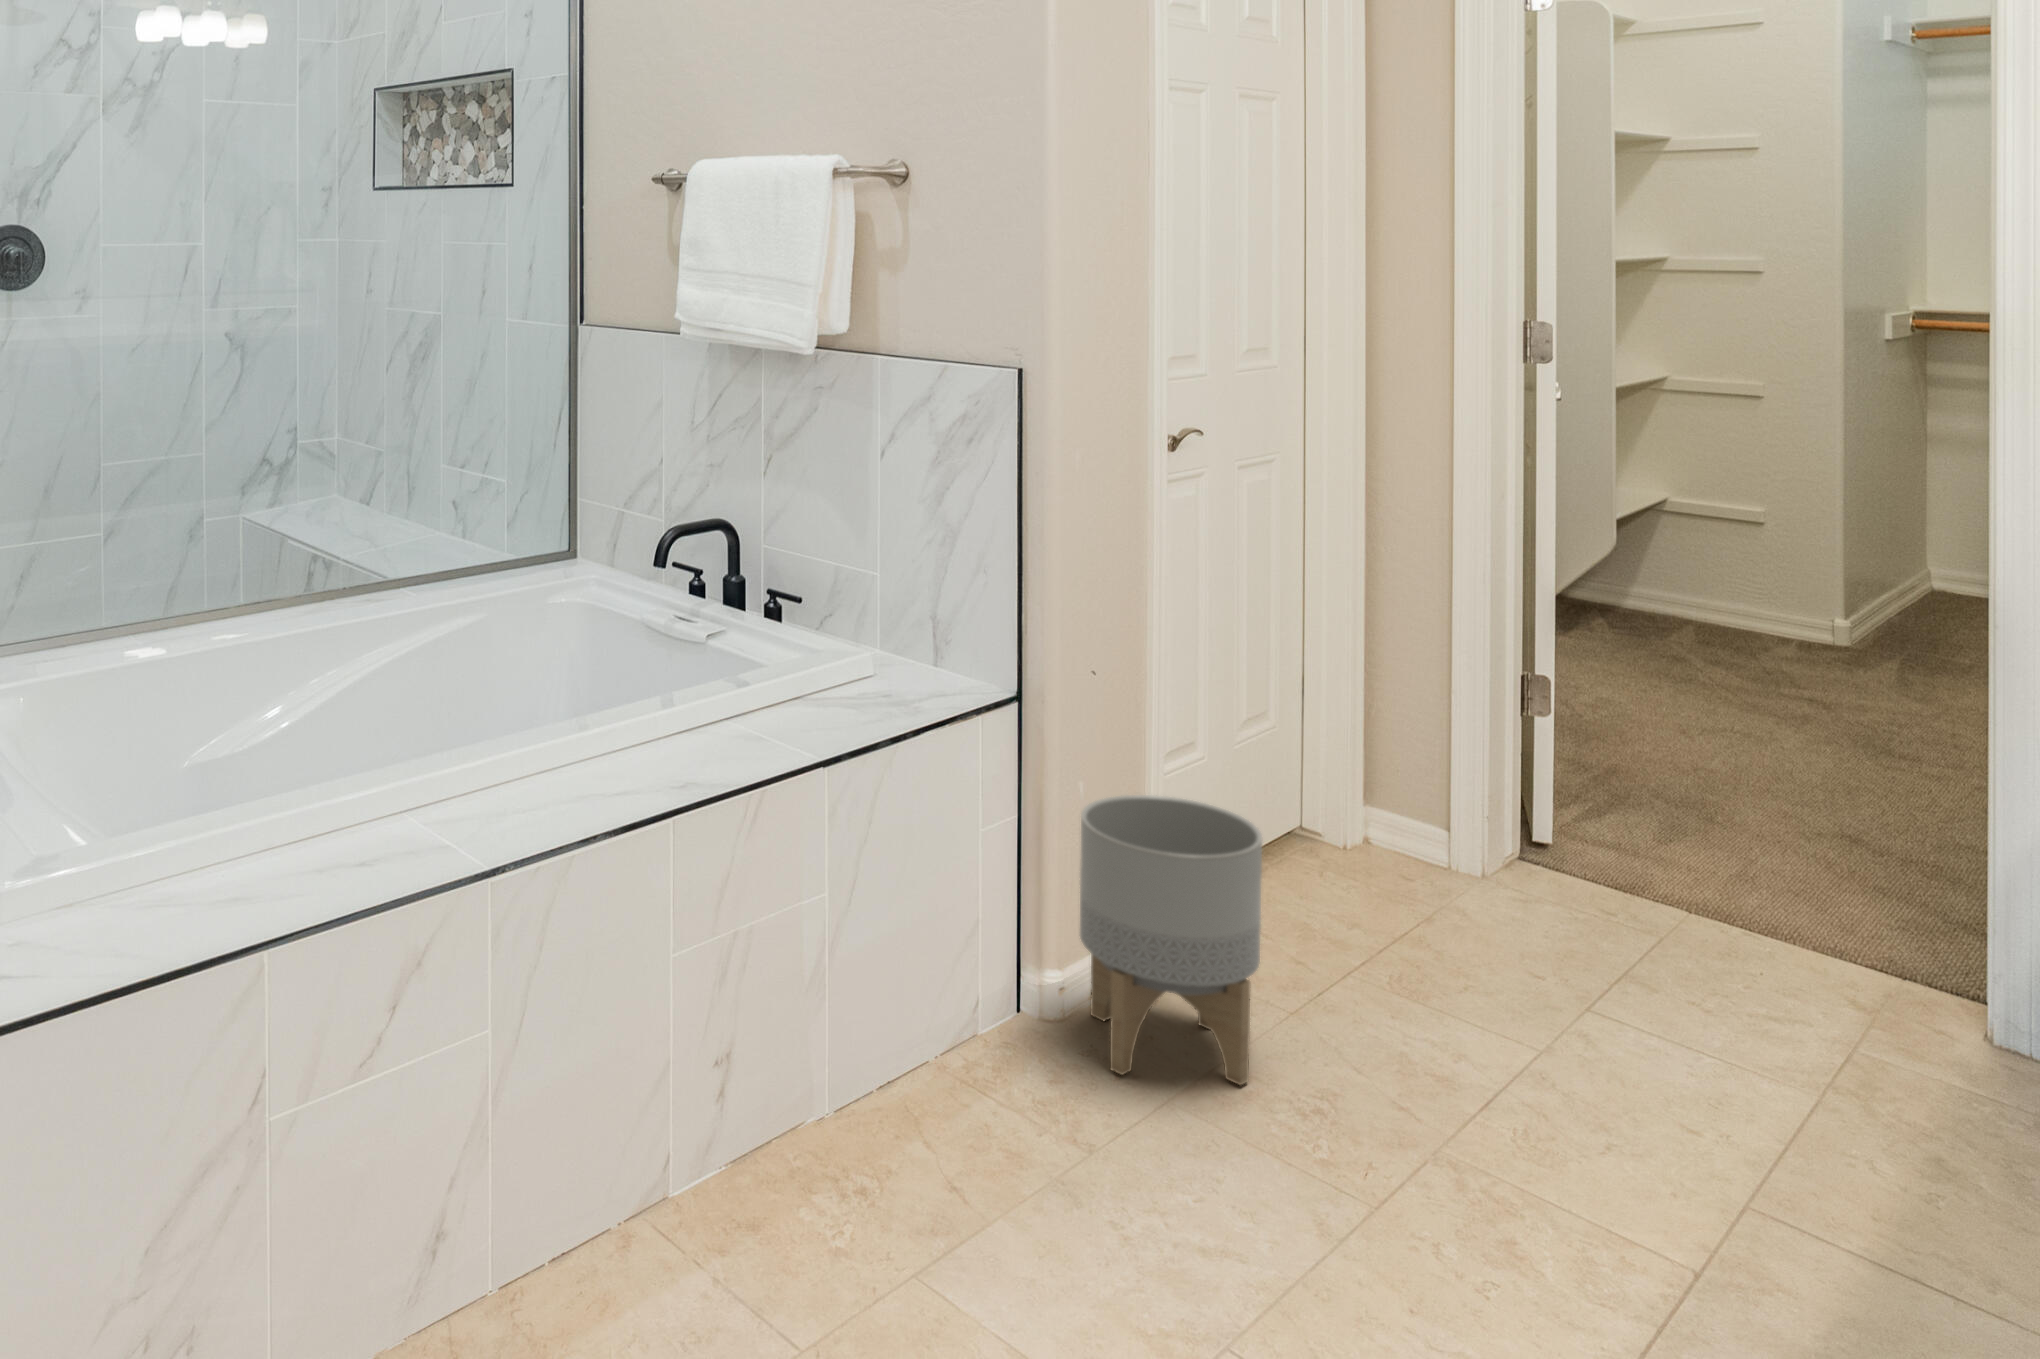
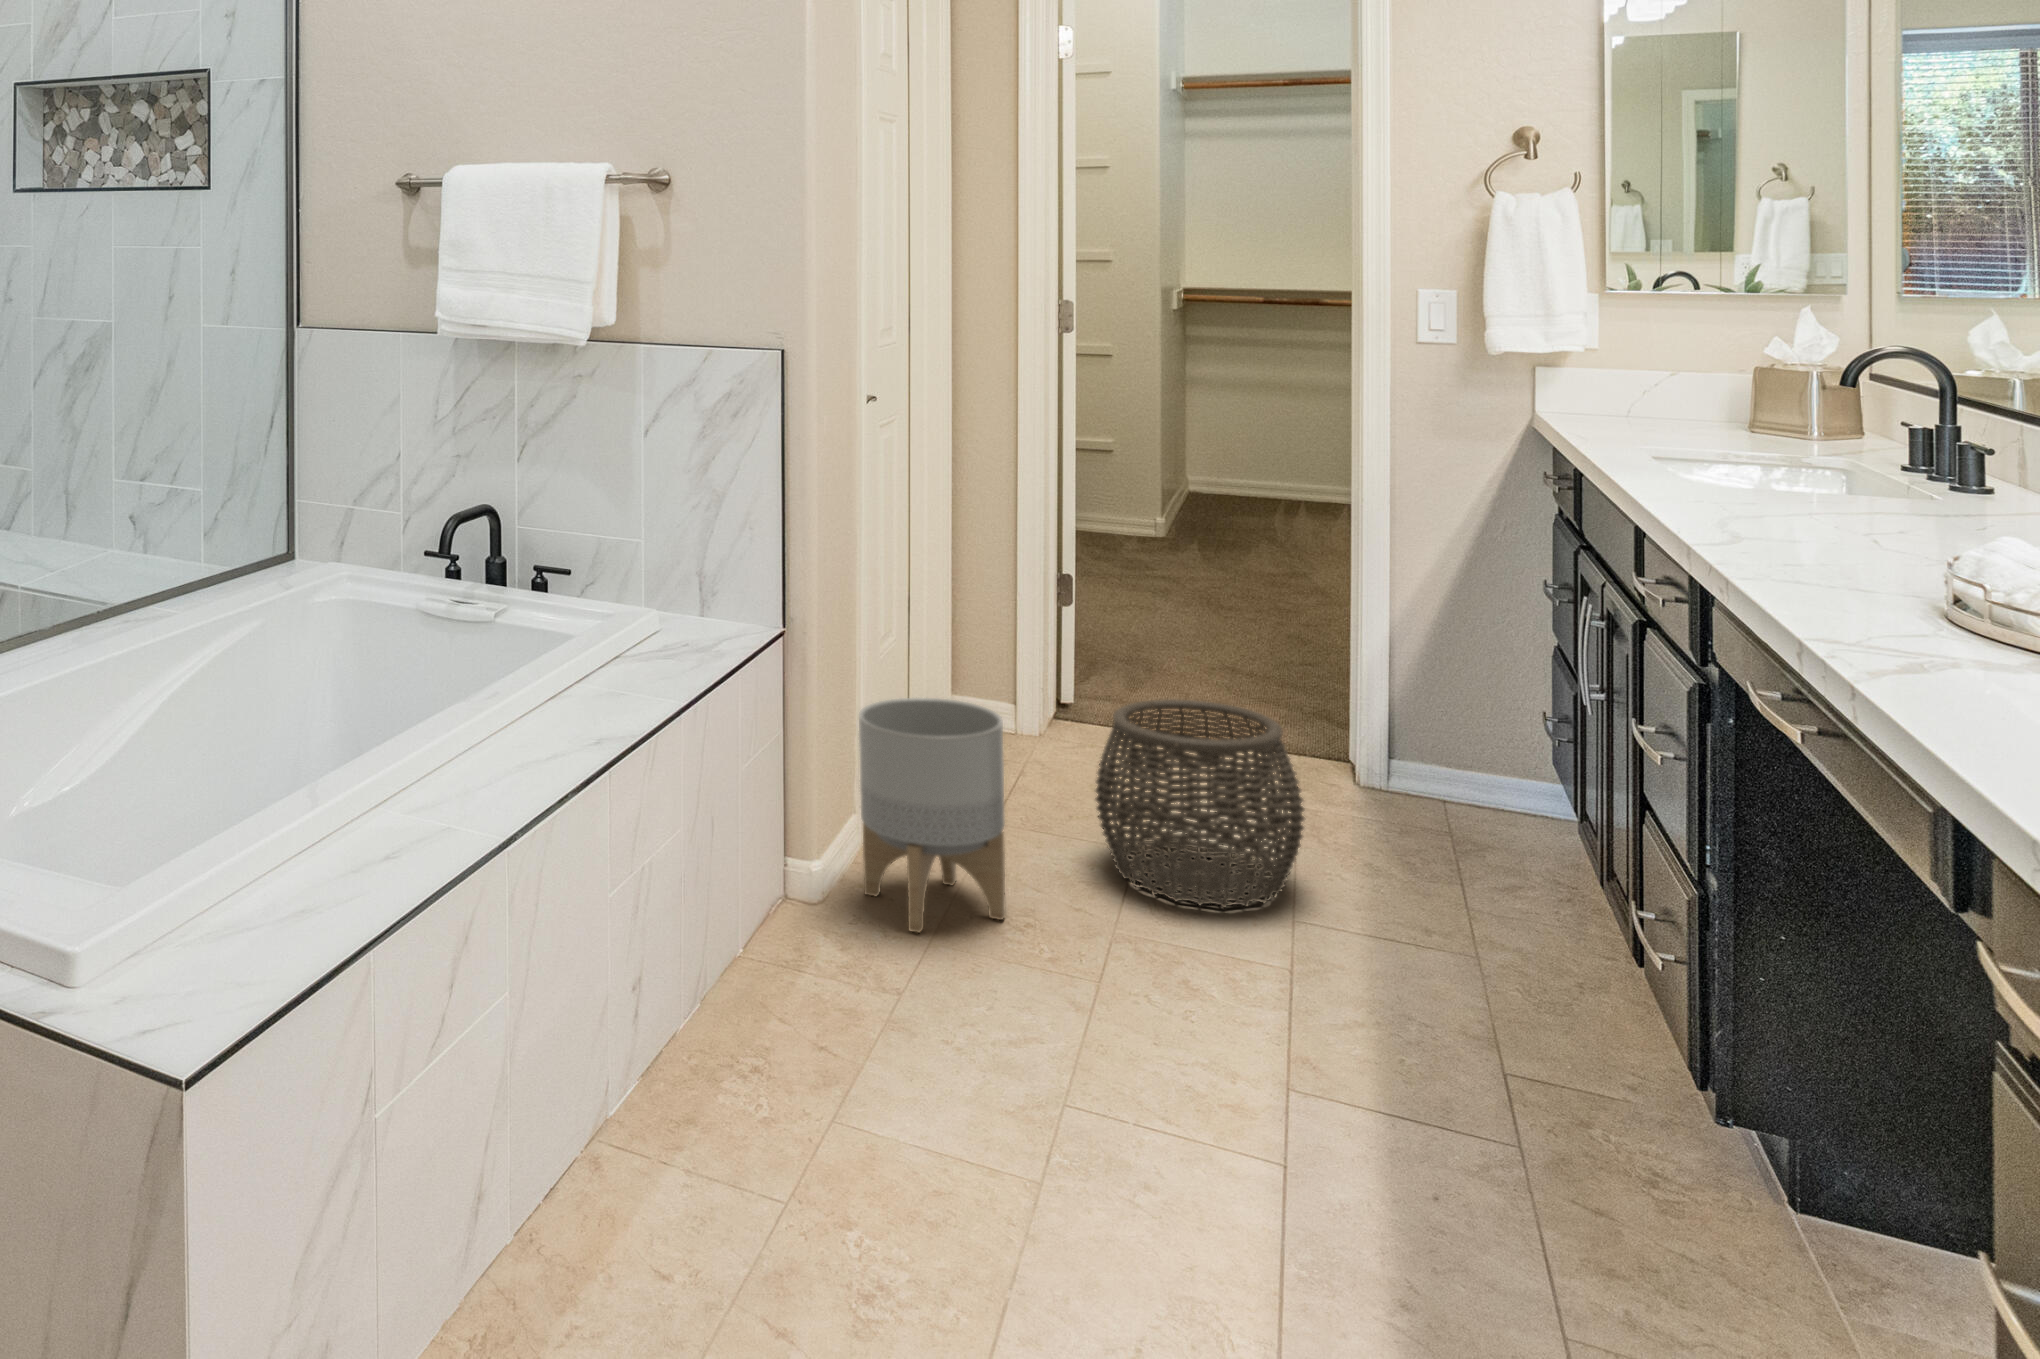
woven basket: none [1422,853,1728,1153] -> present [1095,700,1305,907]

